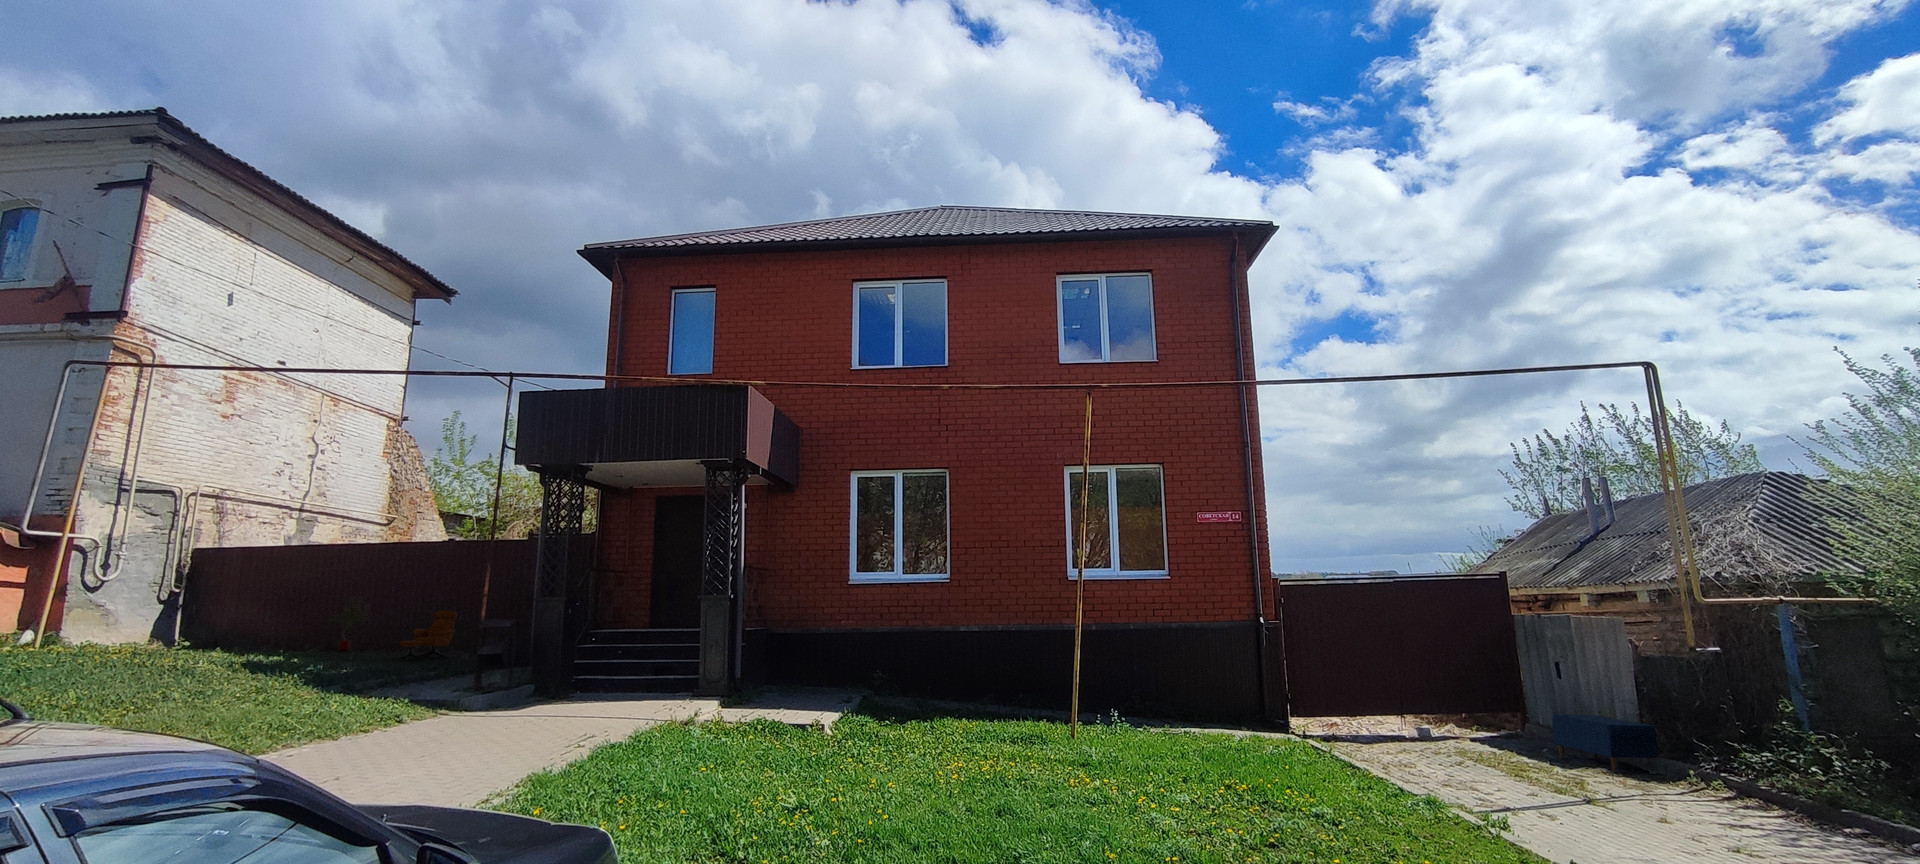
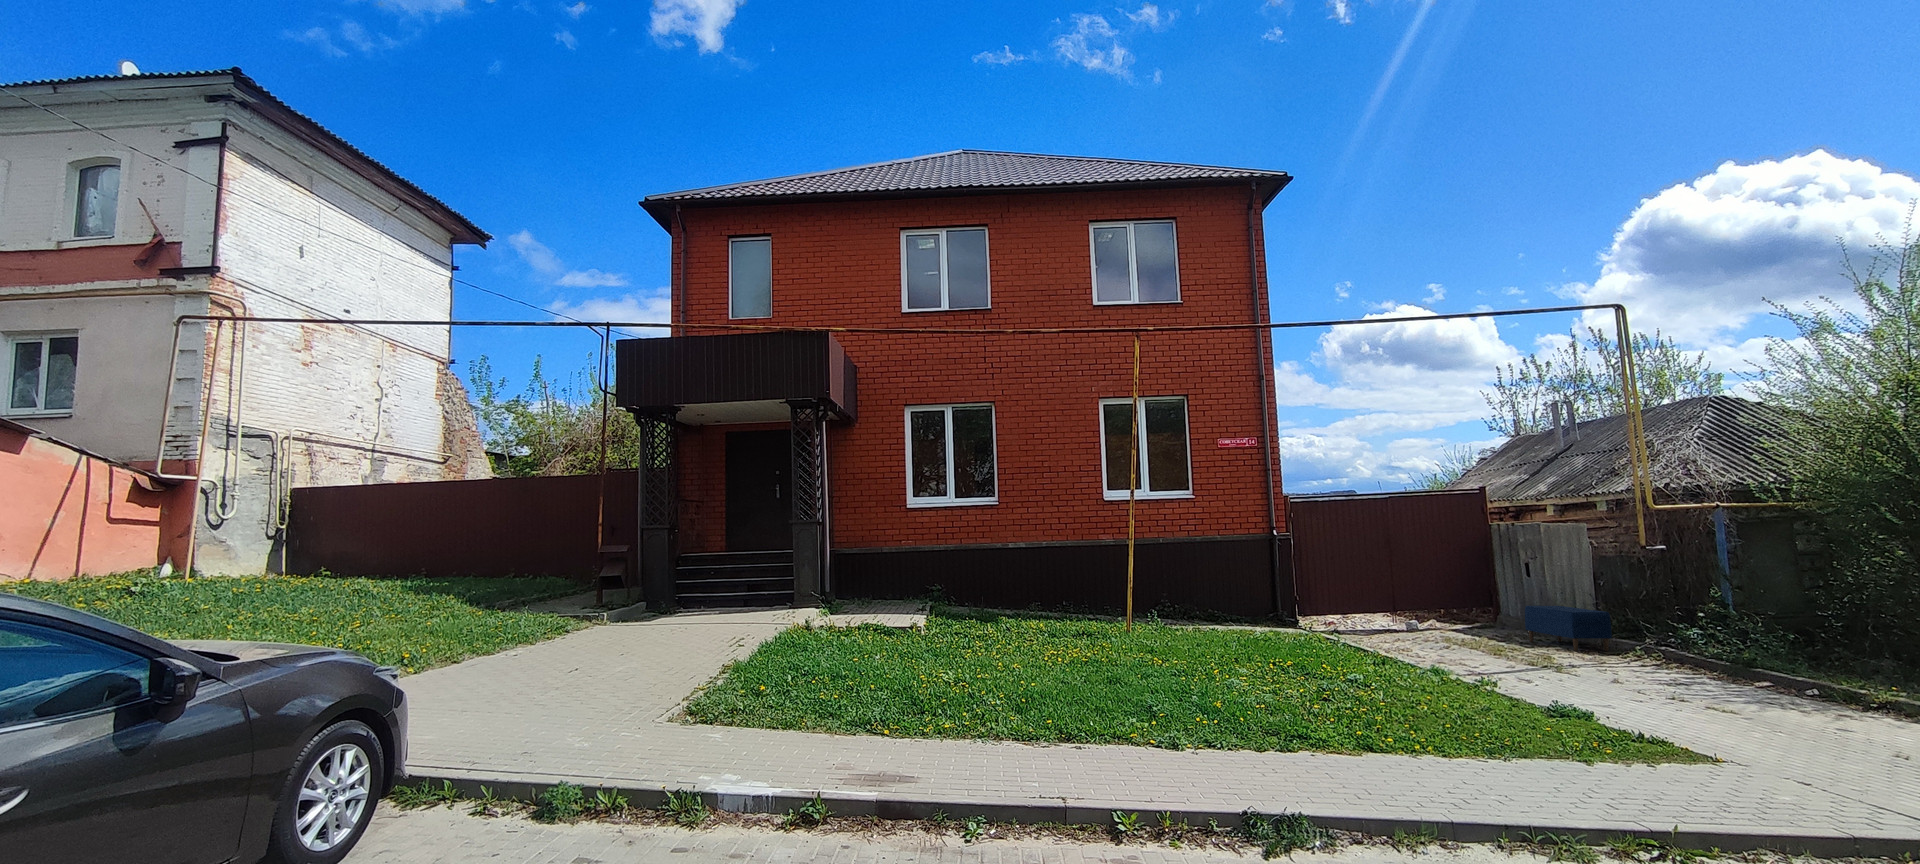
potted tree: present [330,598,369,651] -> none [426,529,465,578]
lounge chair: present [398,611,457,660] -> none [500,540,547,584]

